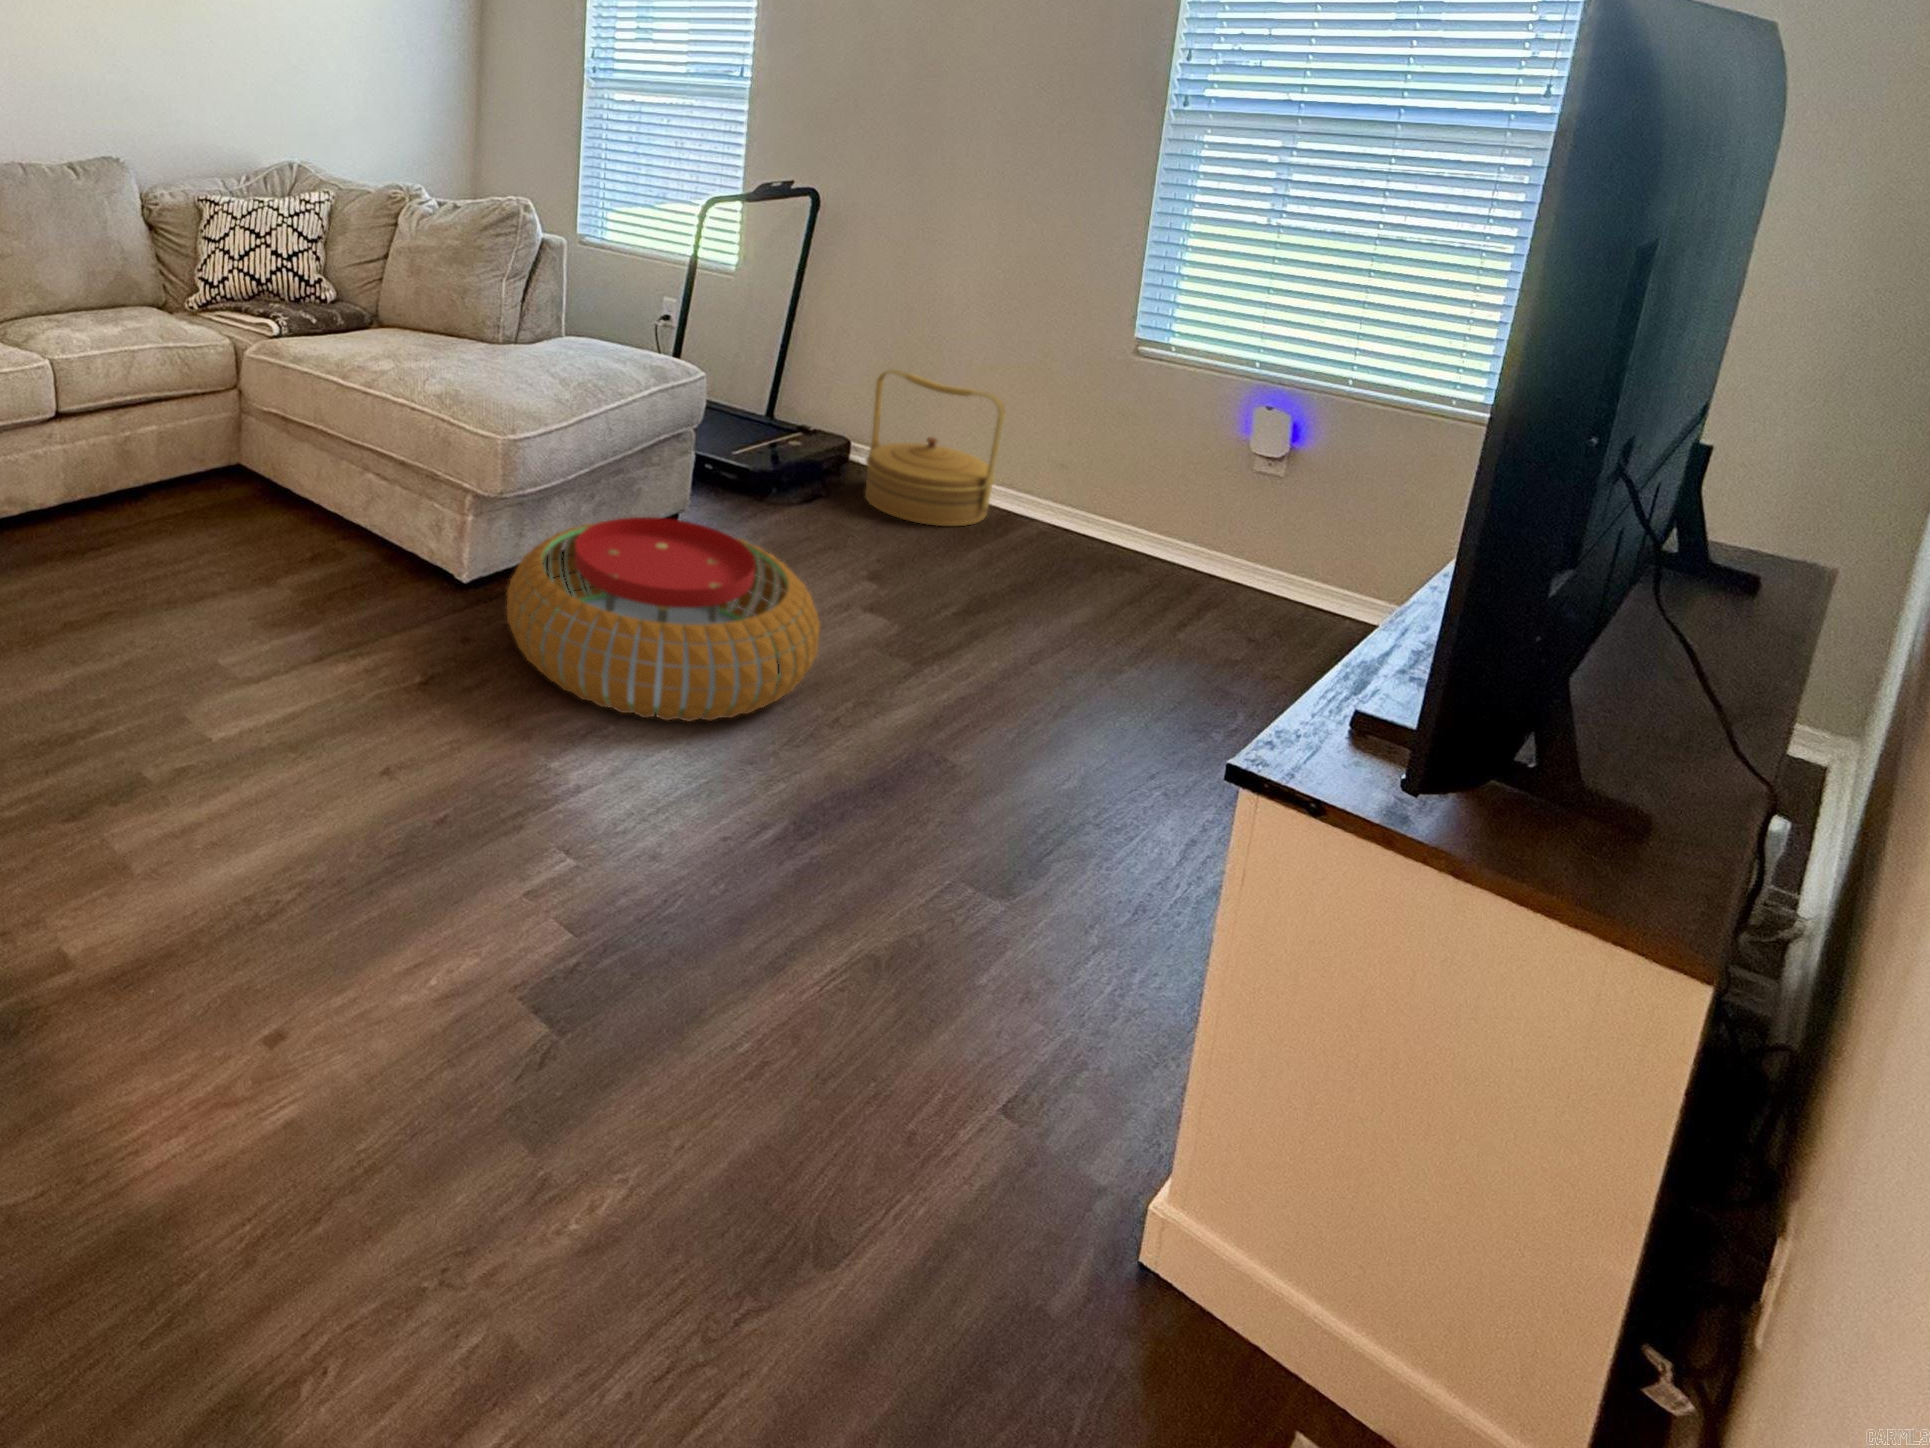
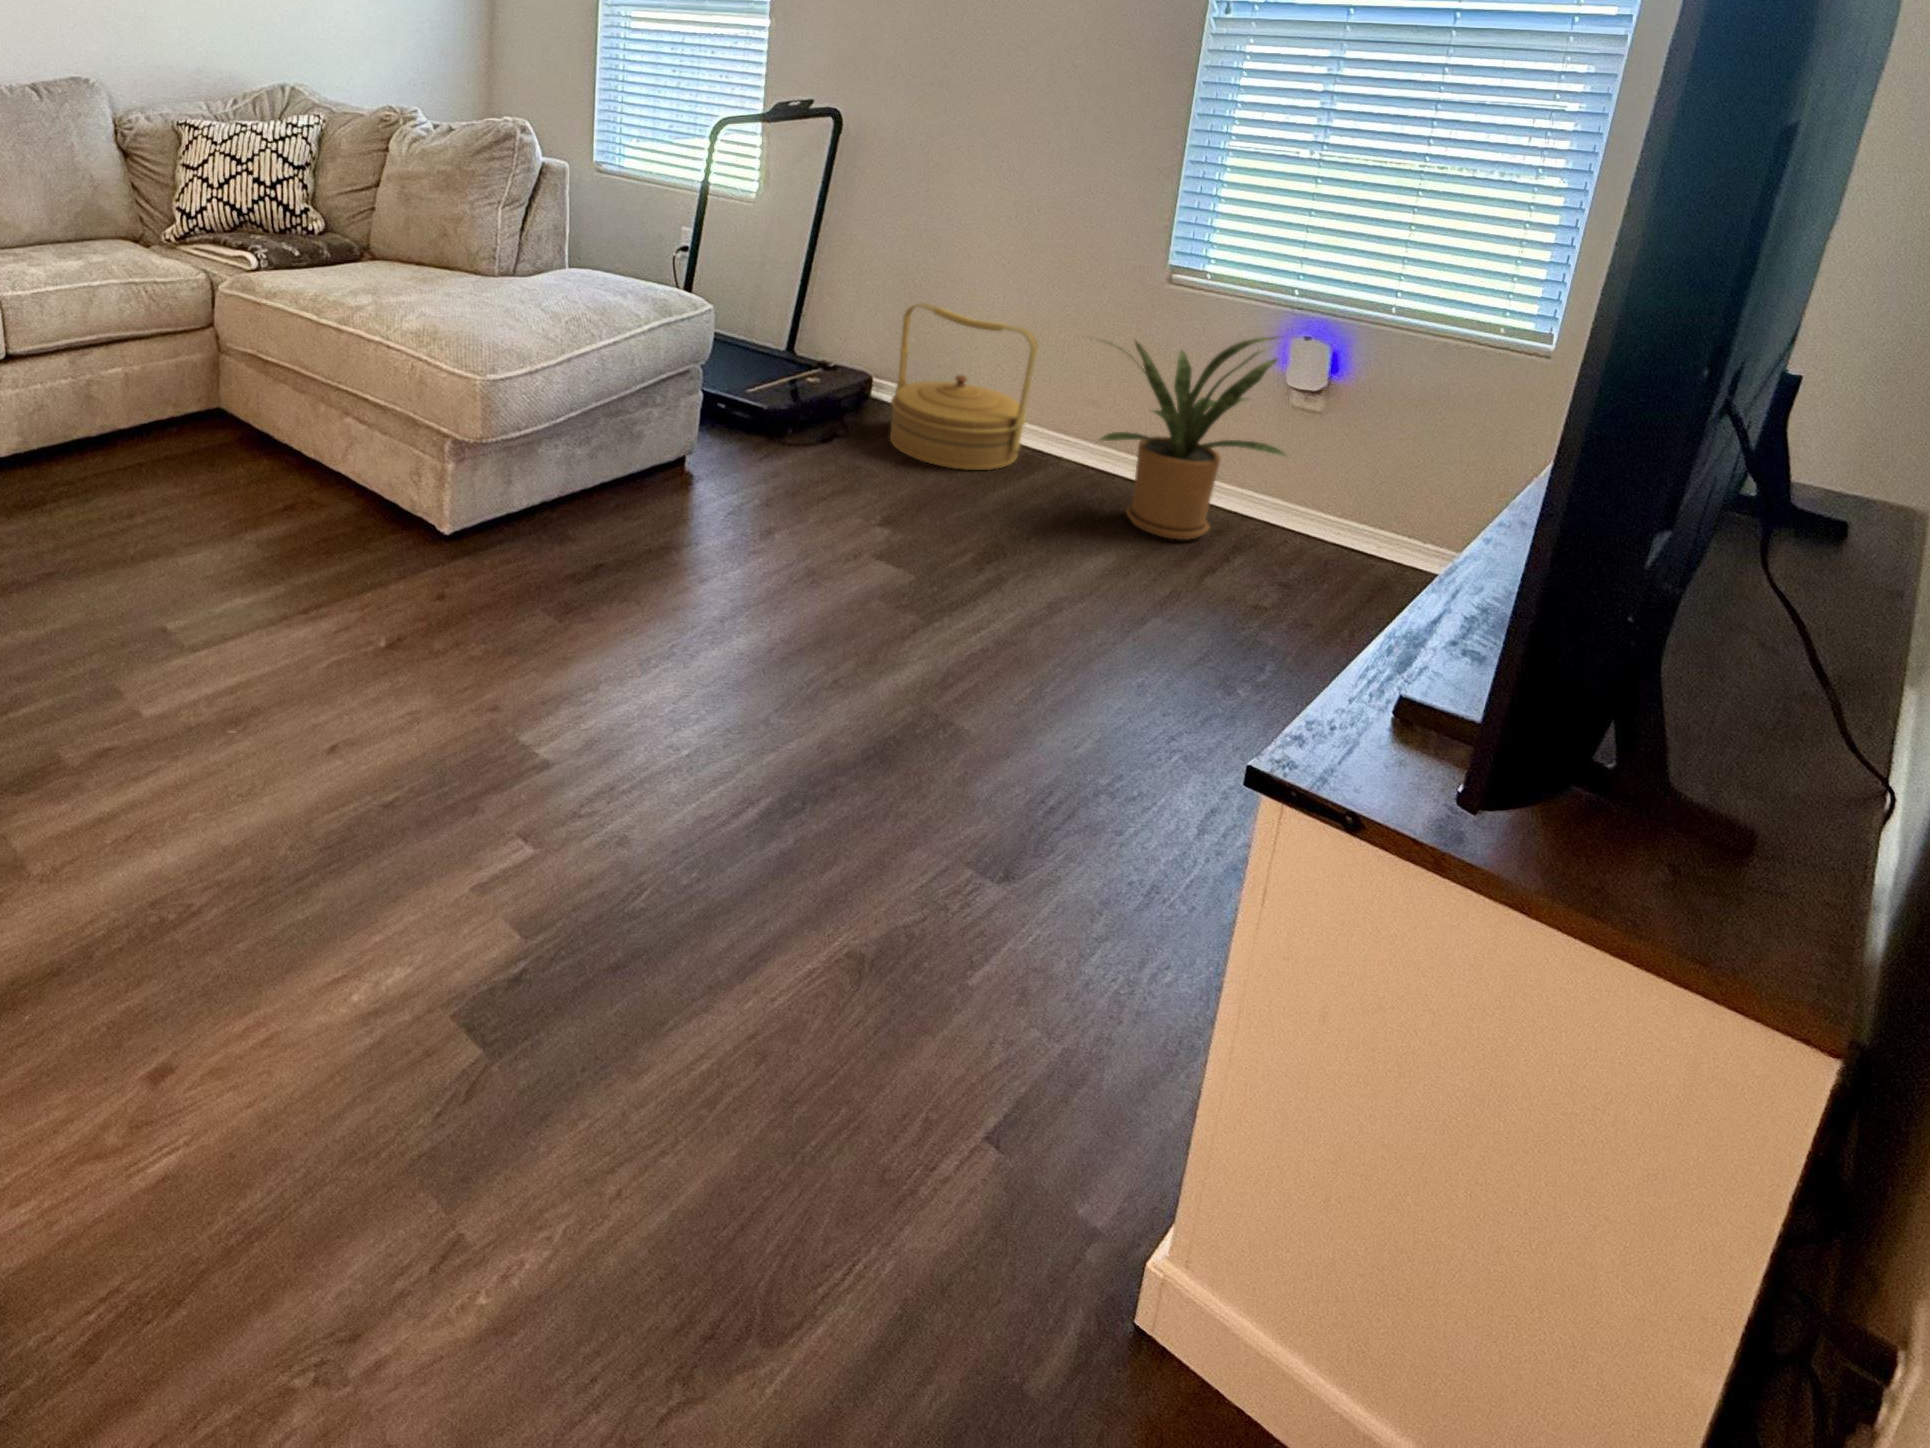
house plant: none [1045,400,1251,593] -> present [1097,337,1285,540]
pouf: present [507,517,820,721] -> none [487,466,827,689]

